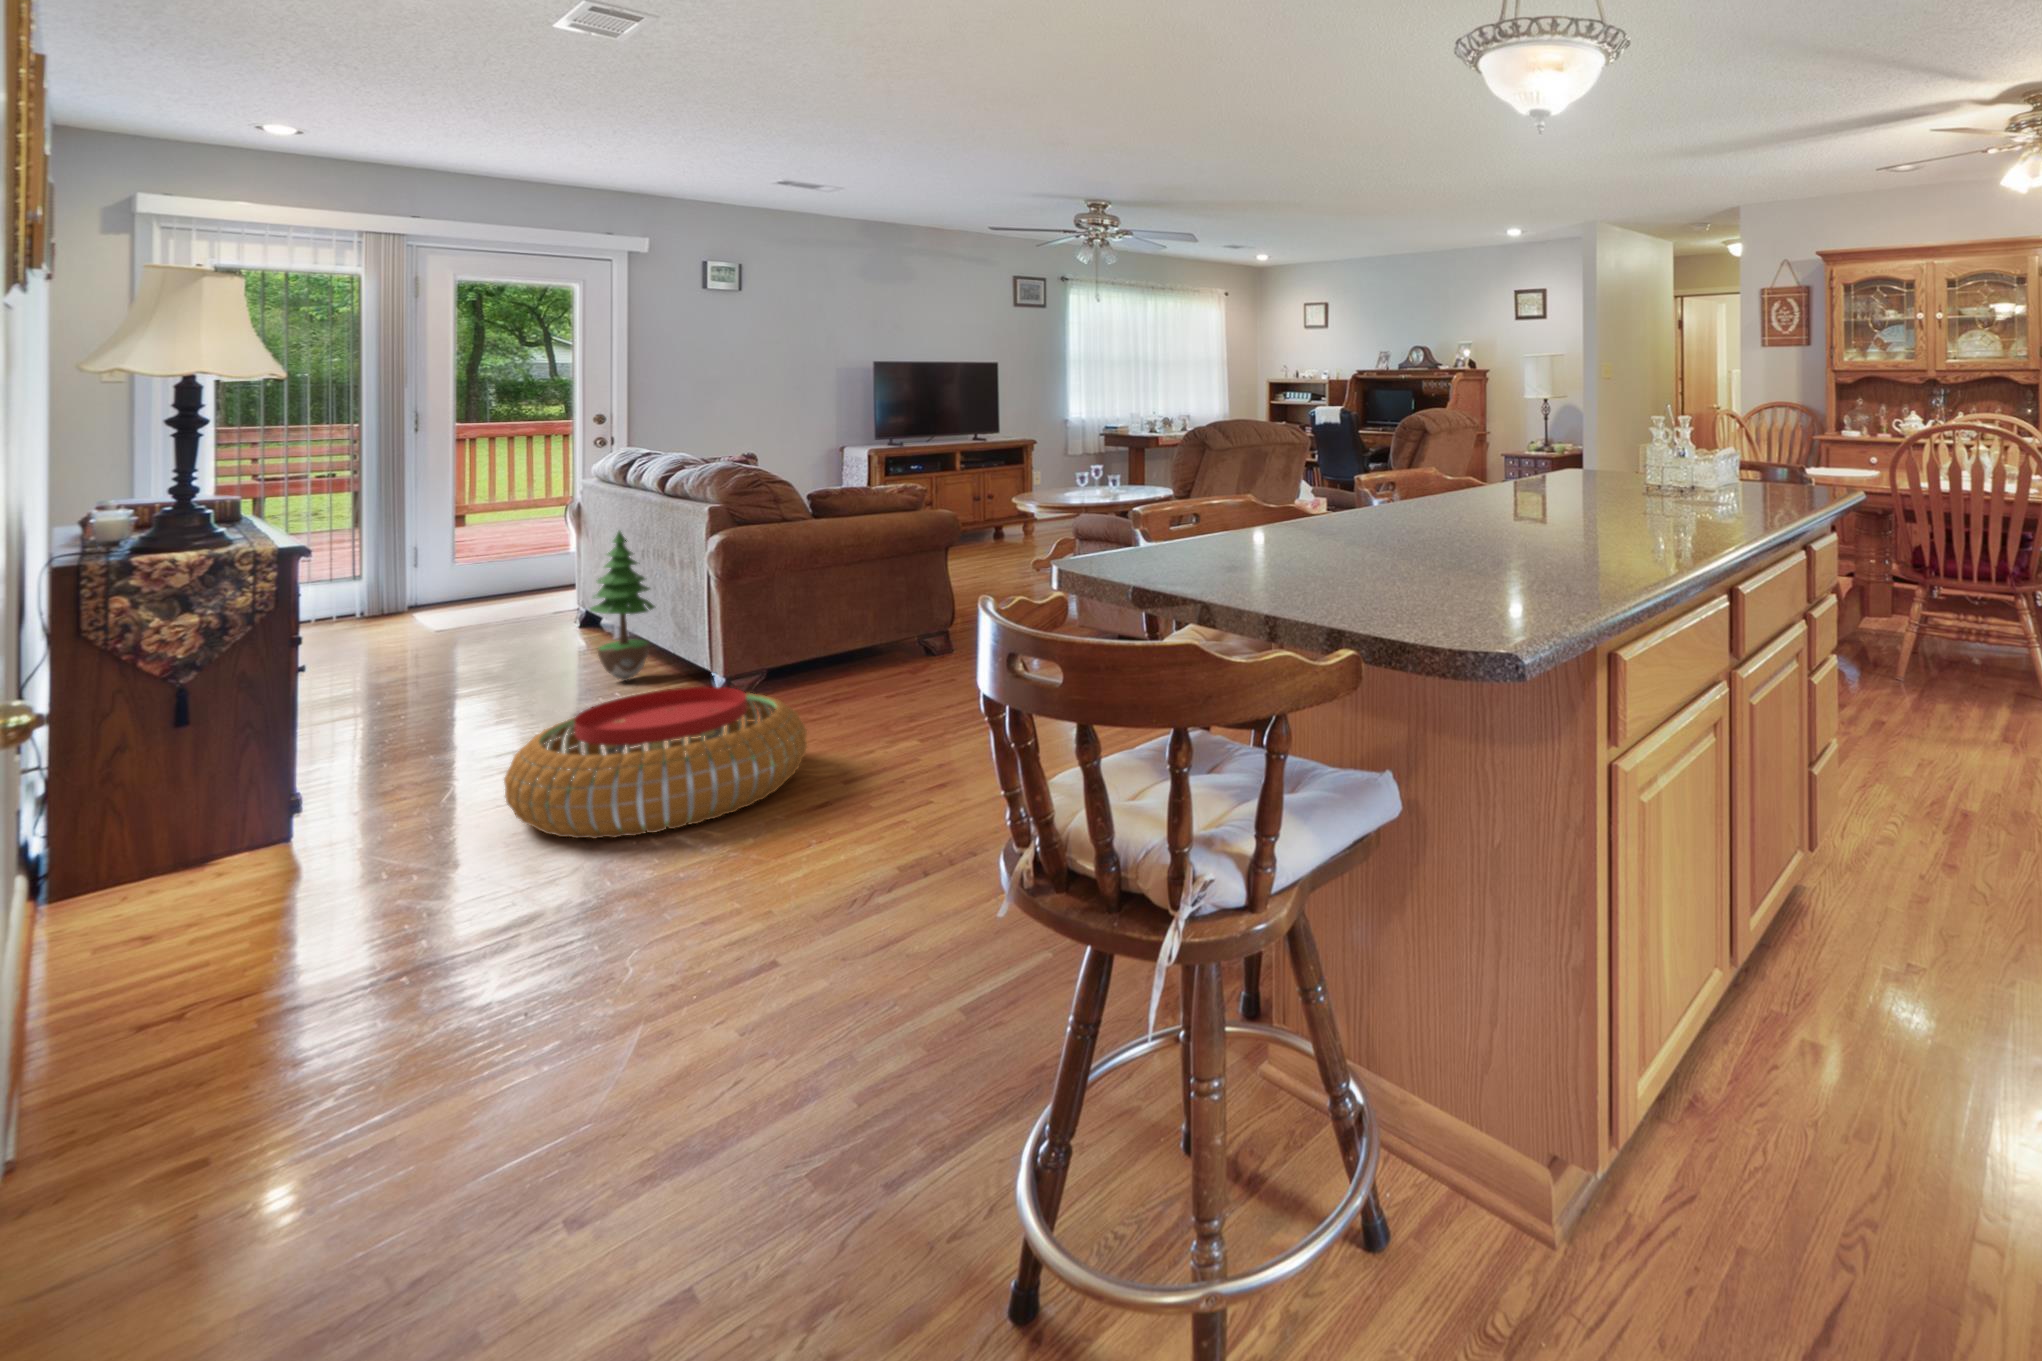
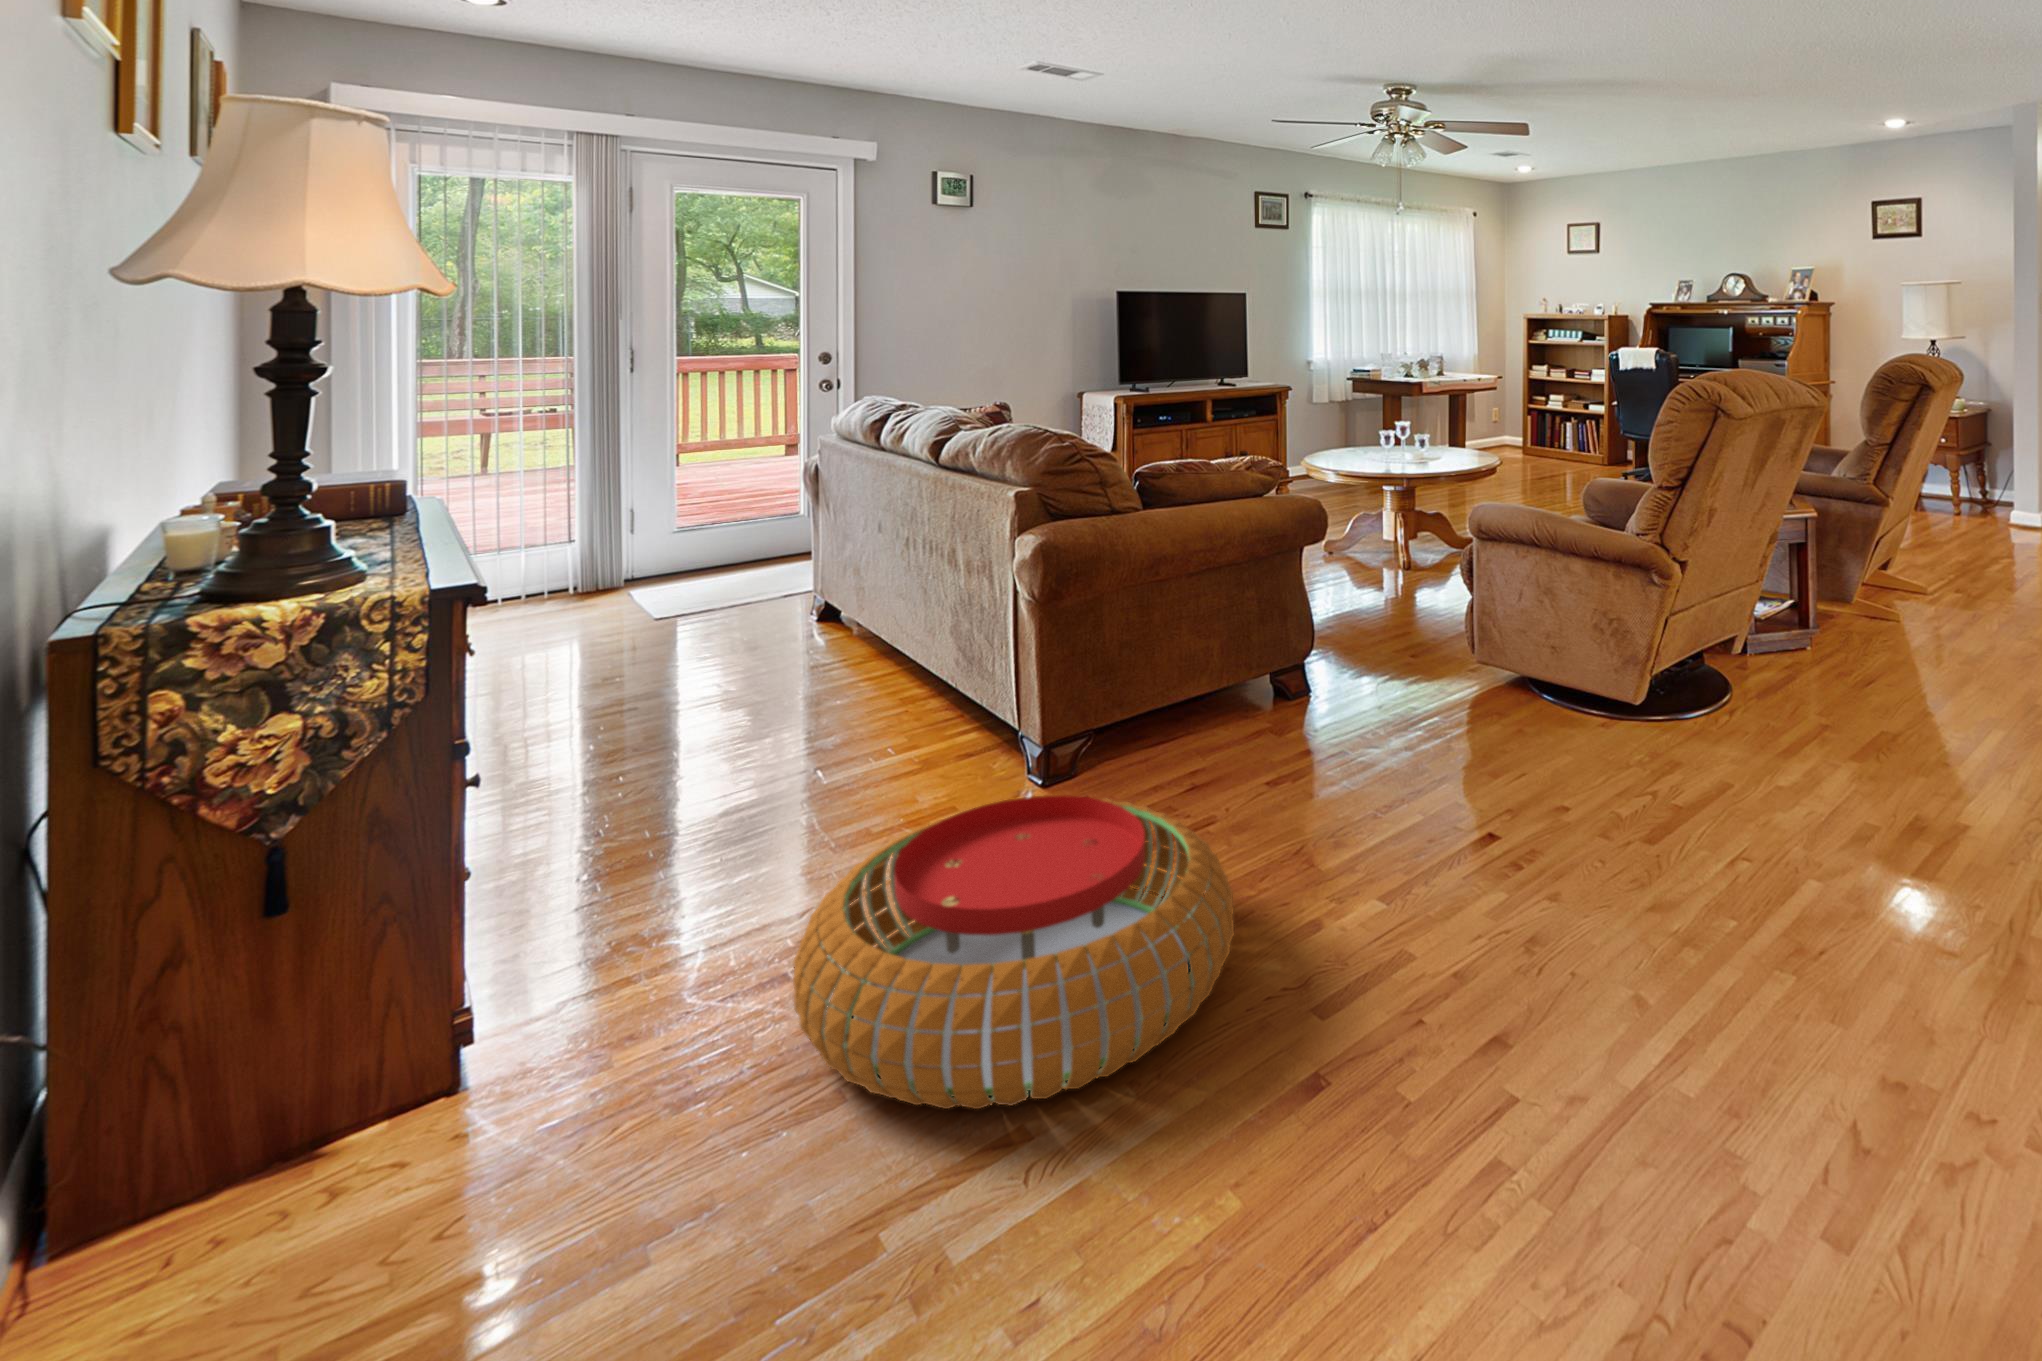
potted tree: present [590,531,655,681] -> none [847,513,929,719]

